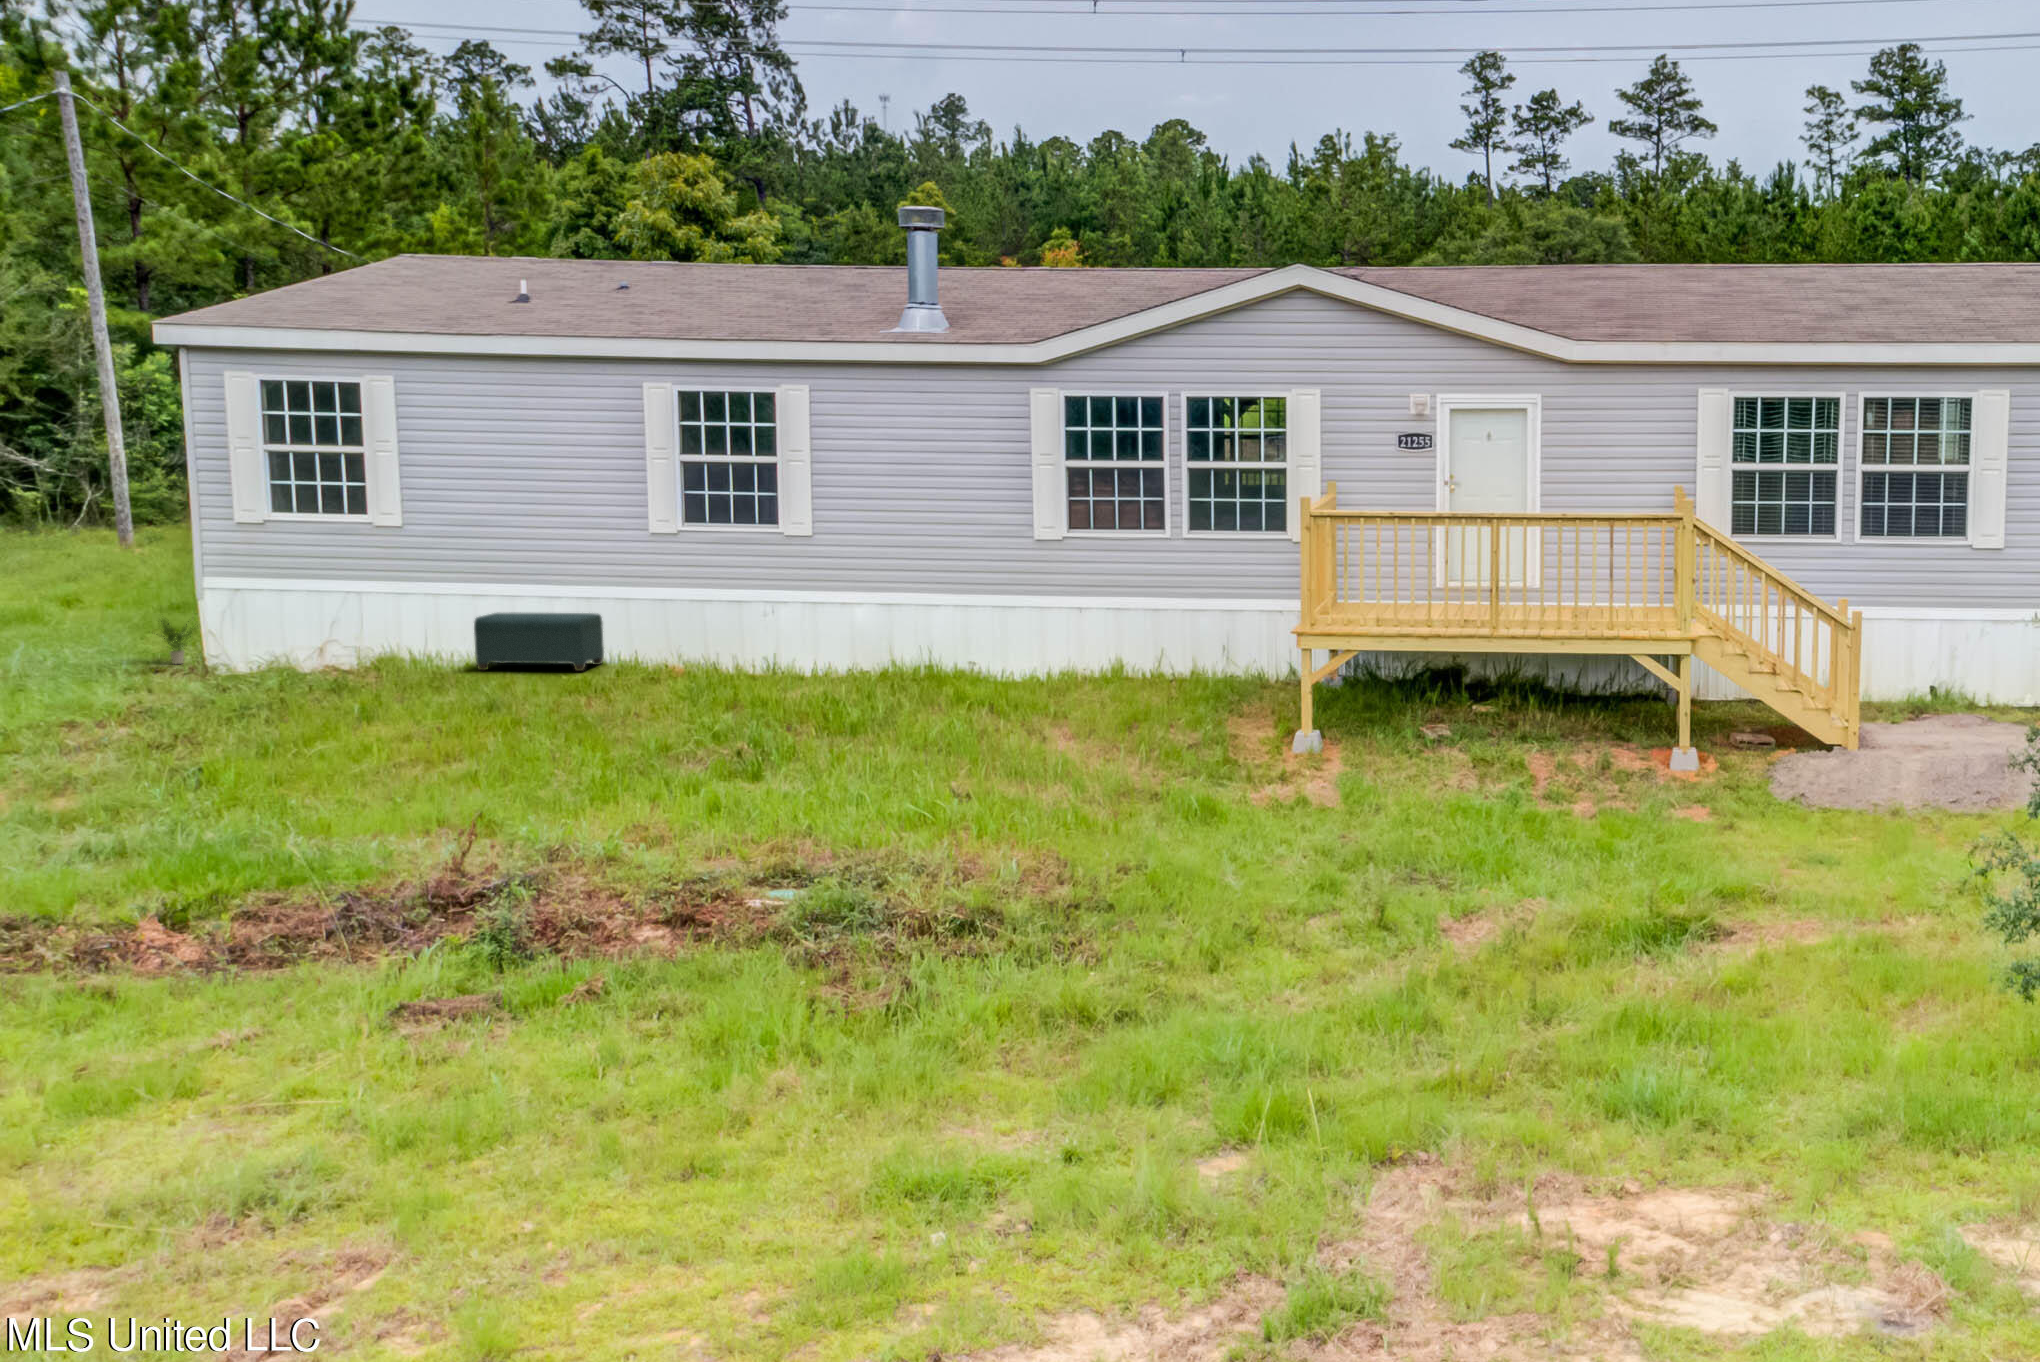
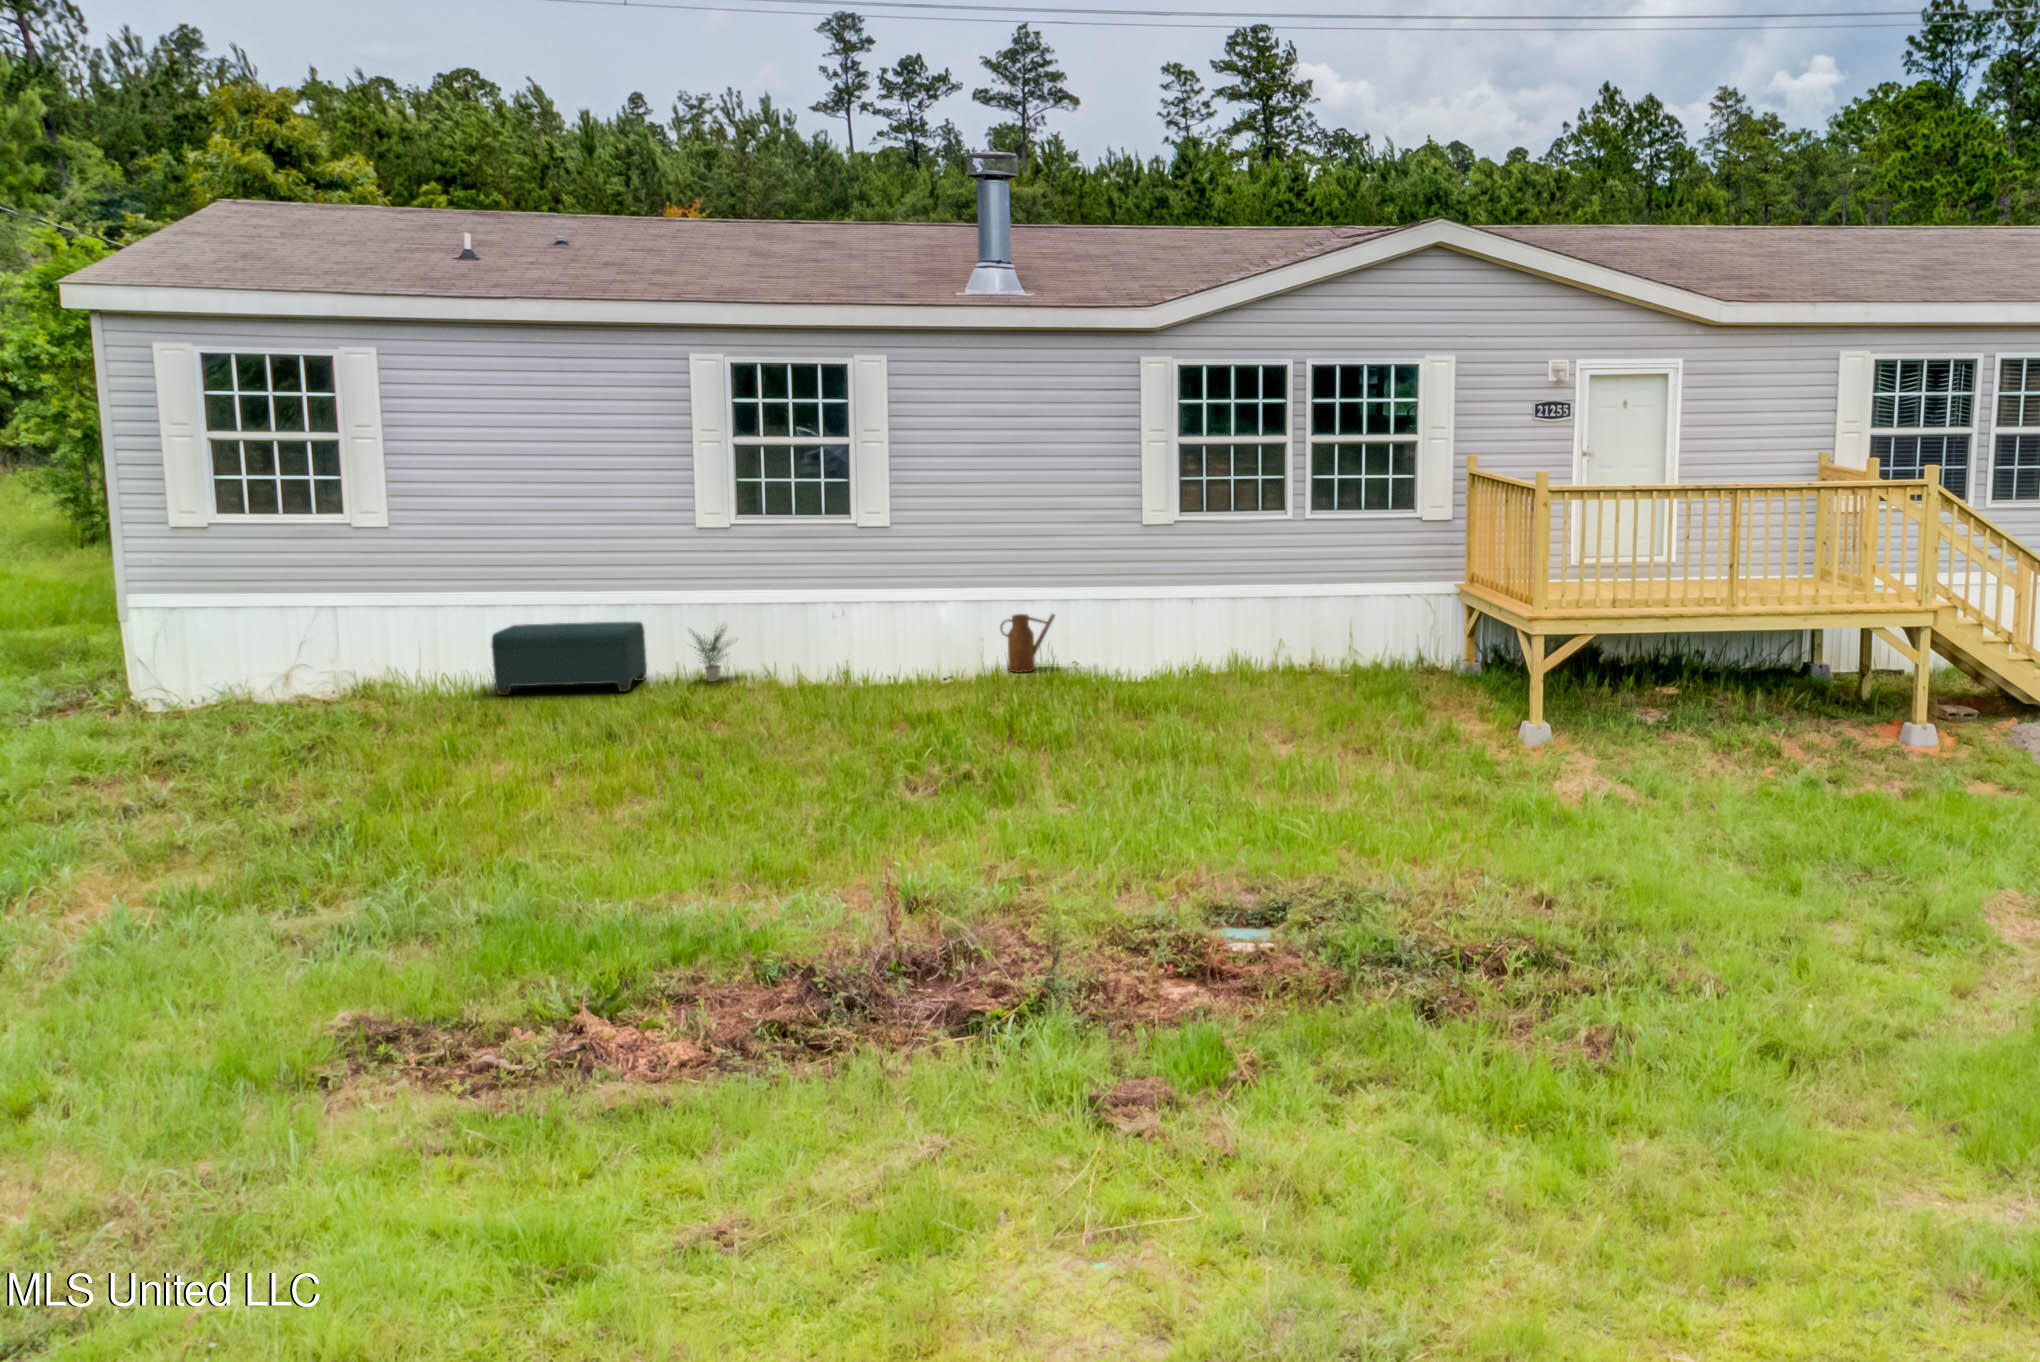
watering can: none [903,618,953,670] -> present [1000,614,1055,673]
potted plant: present [156,620,195,664] -> present [690,629,731,682]

